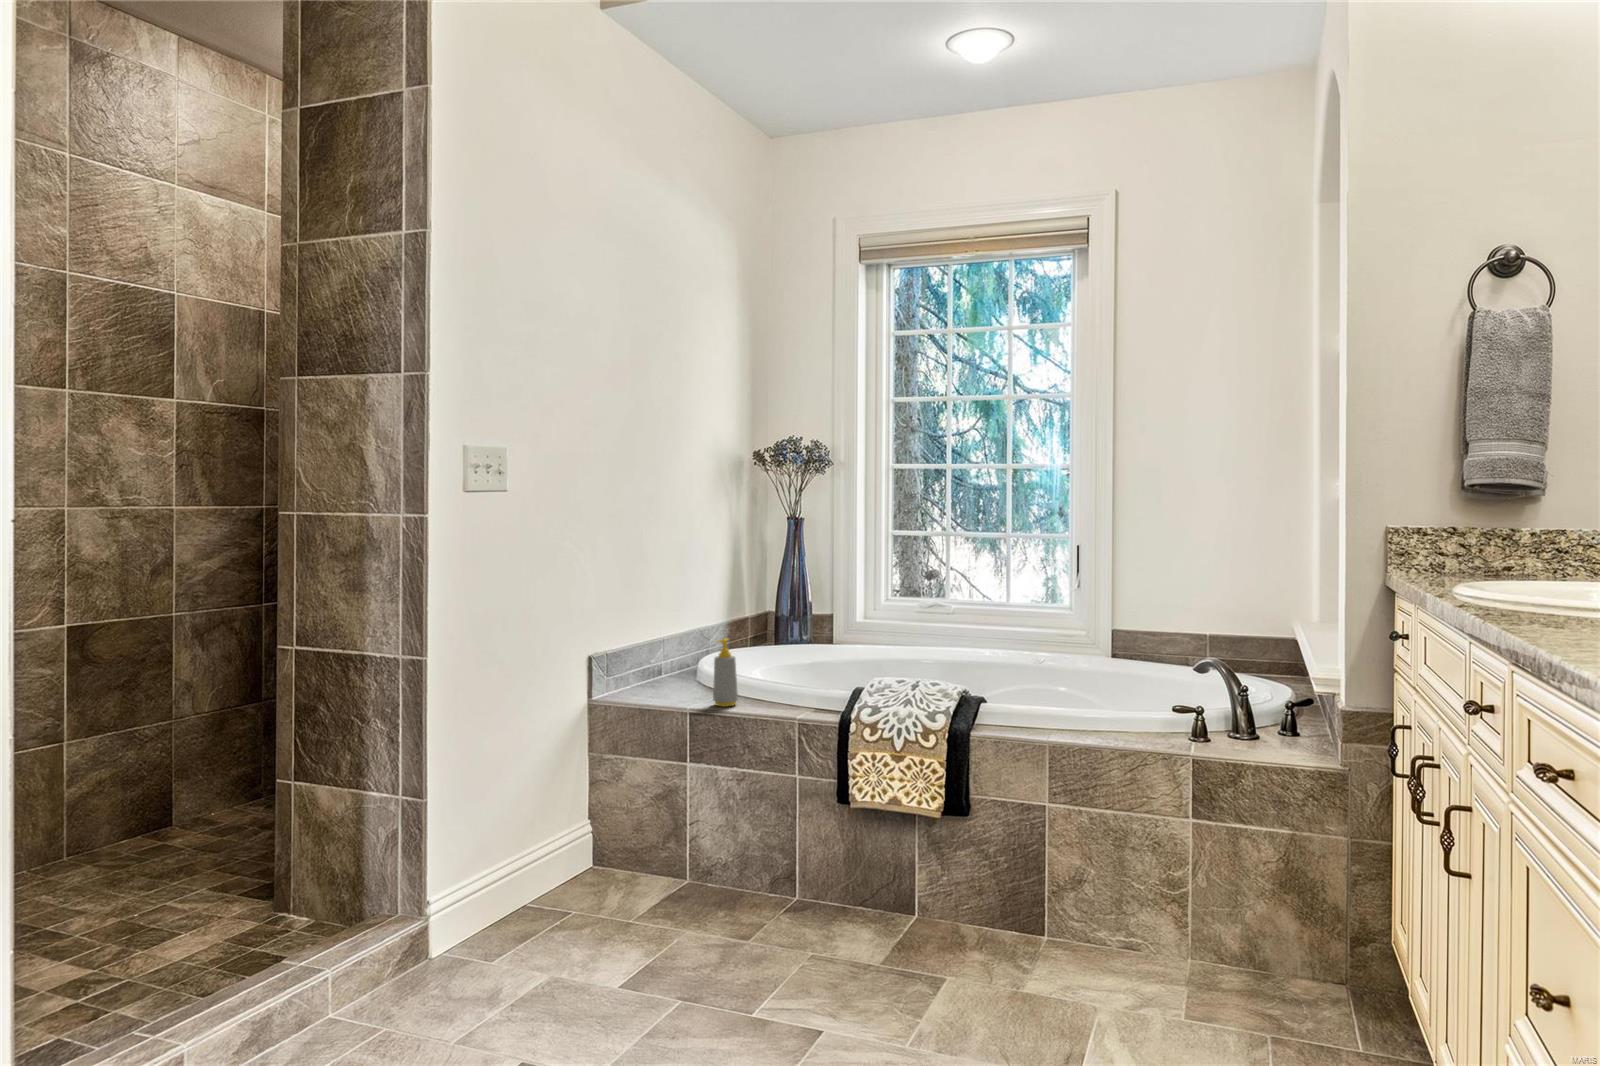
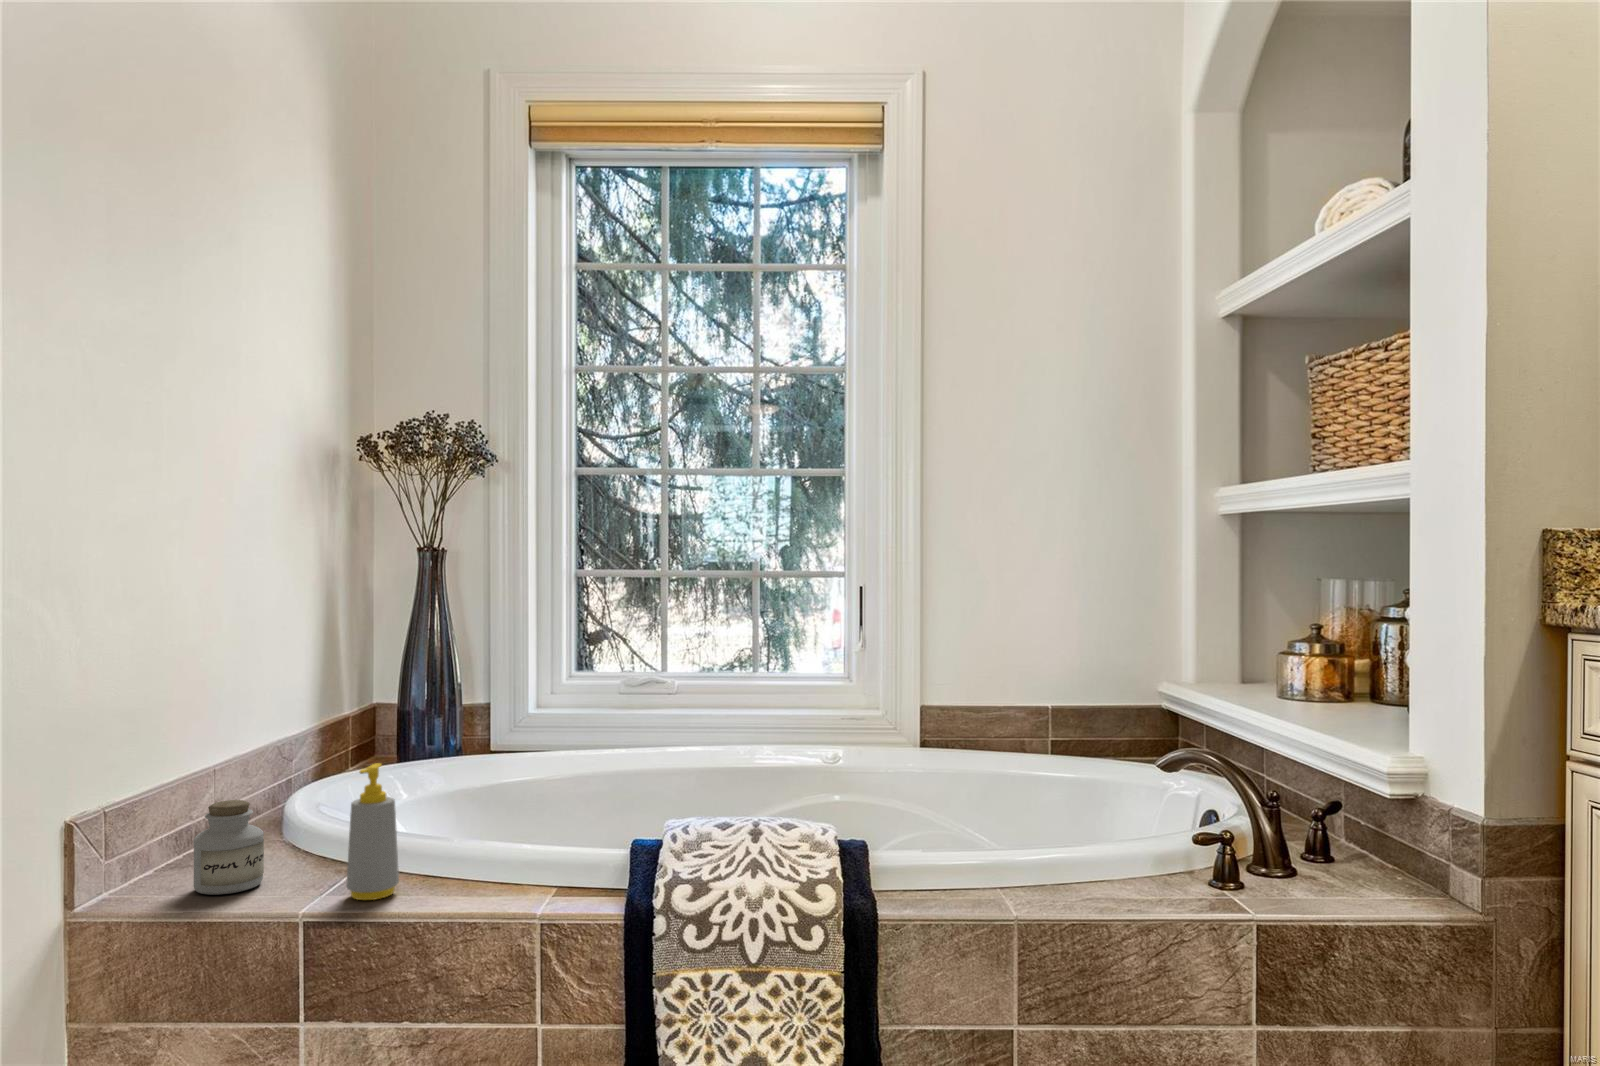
jar: none [647,654,680,699] -> present [193,800,264,895]

